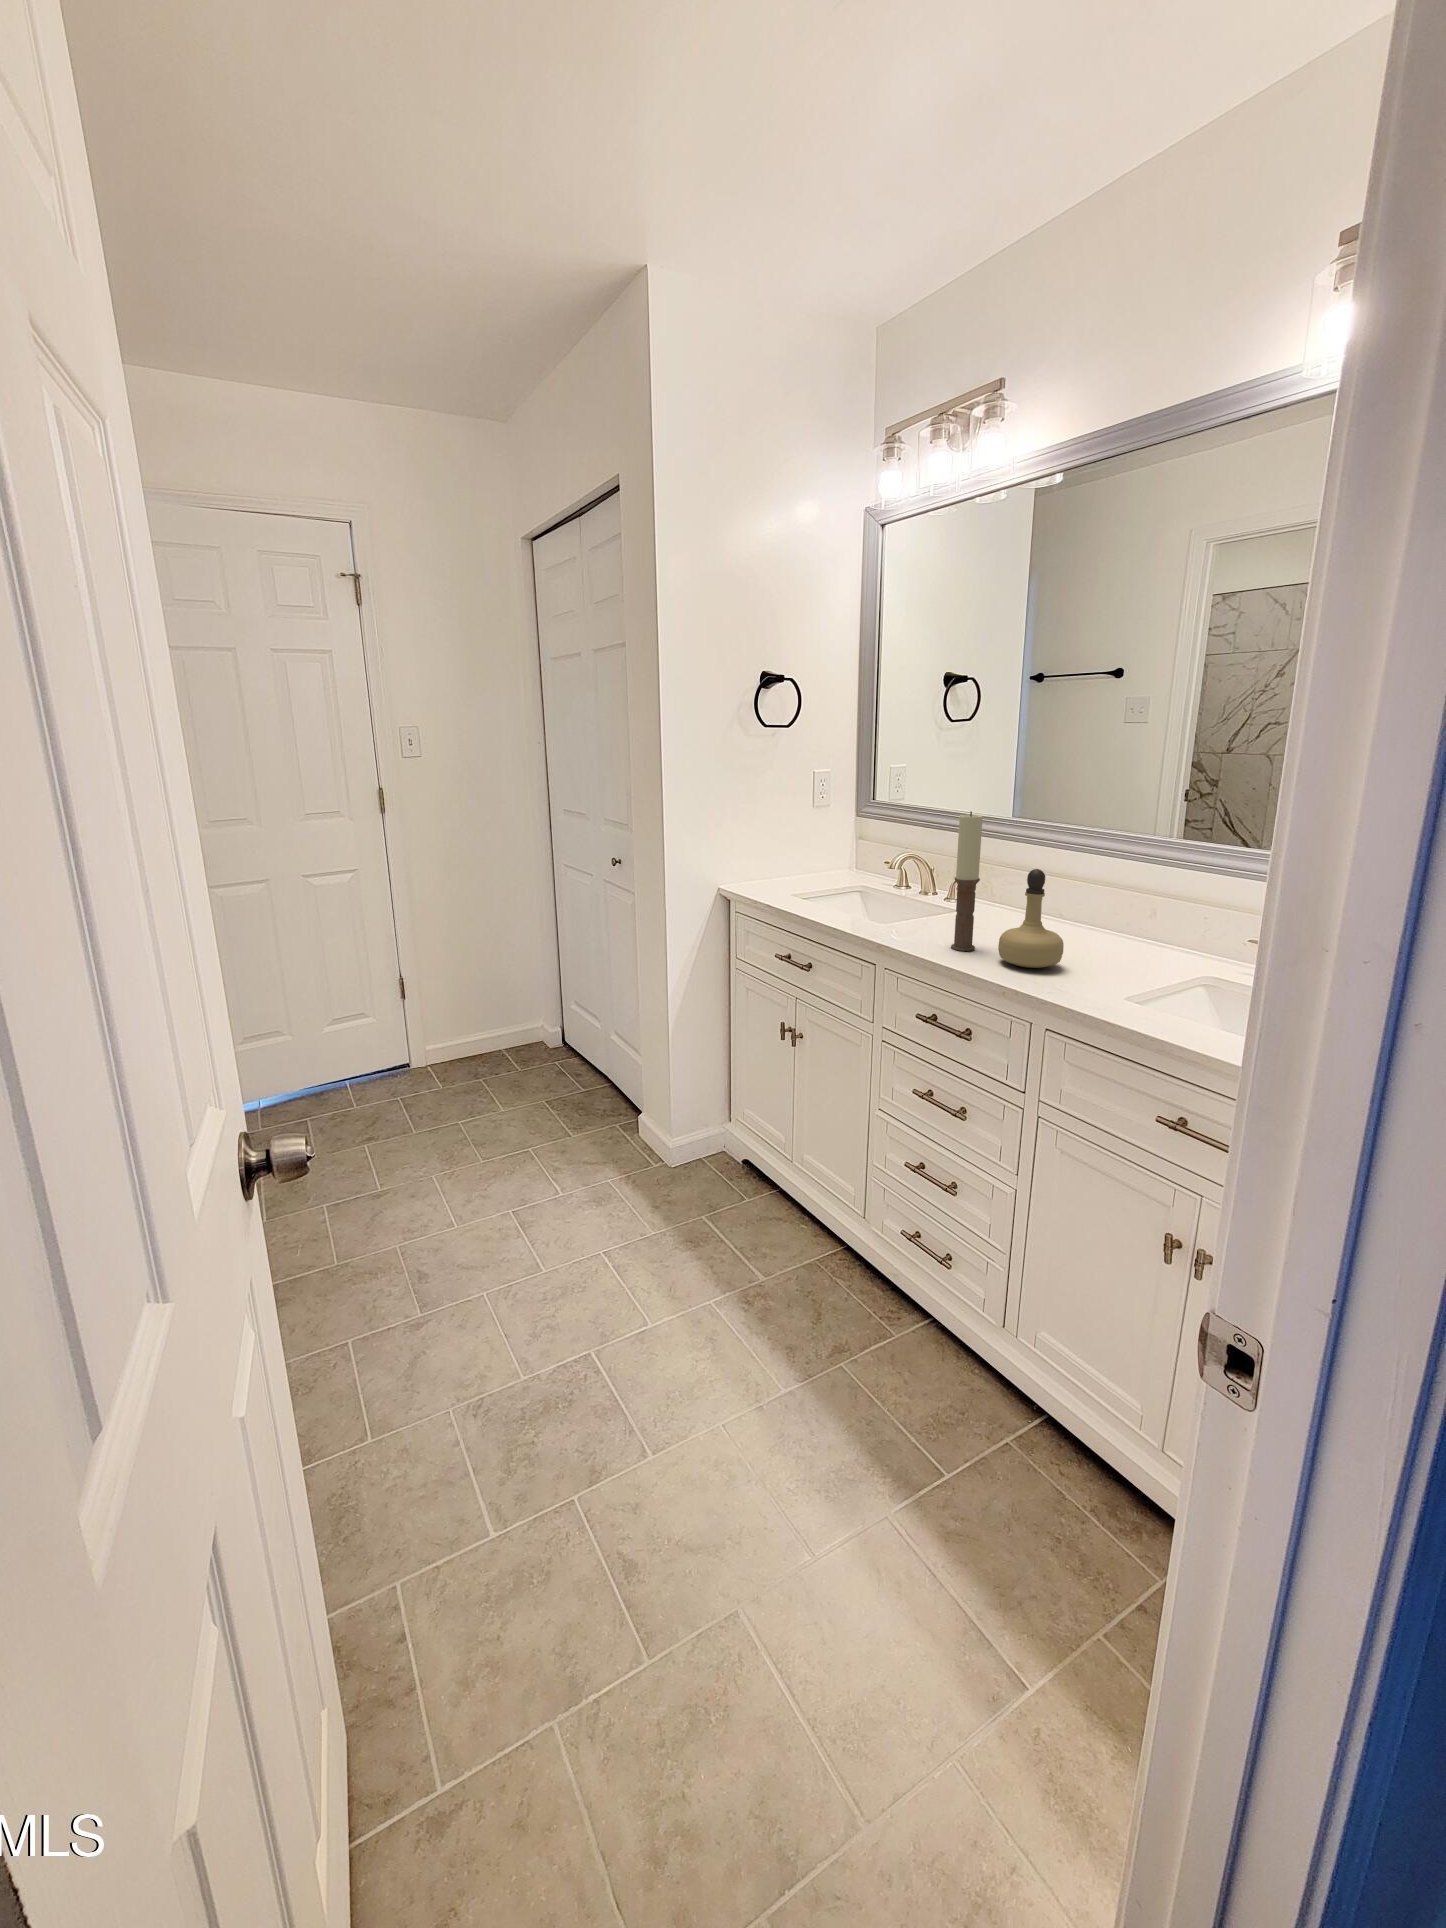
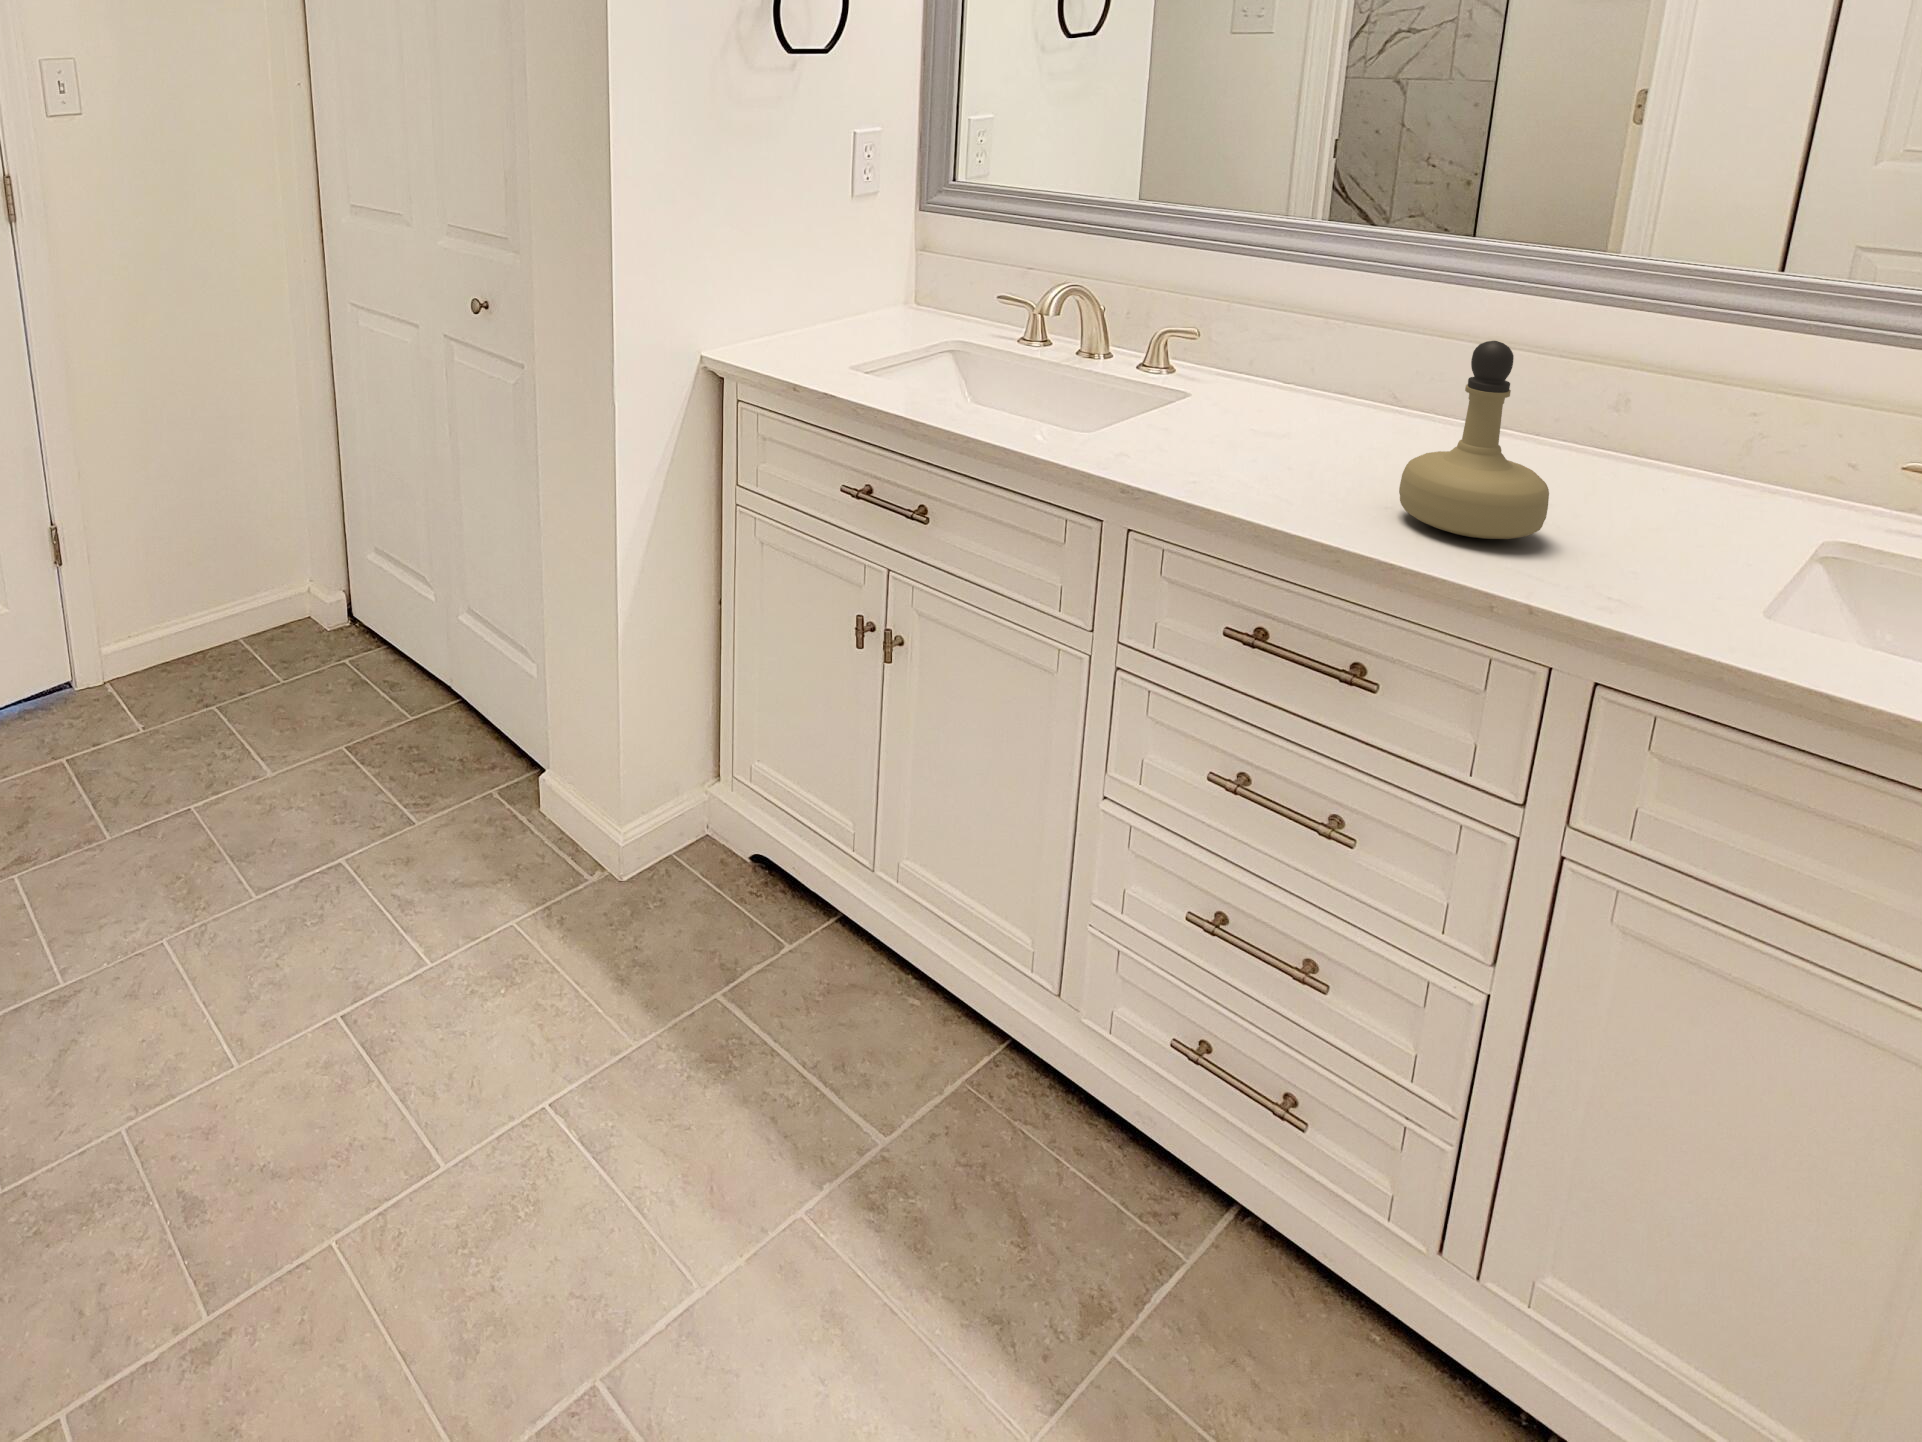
candle: present [951,811,983,951] -> none [1272,224,1354,498]

